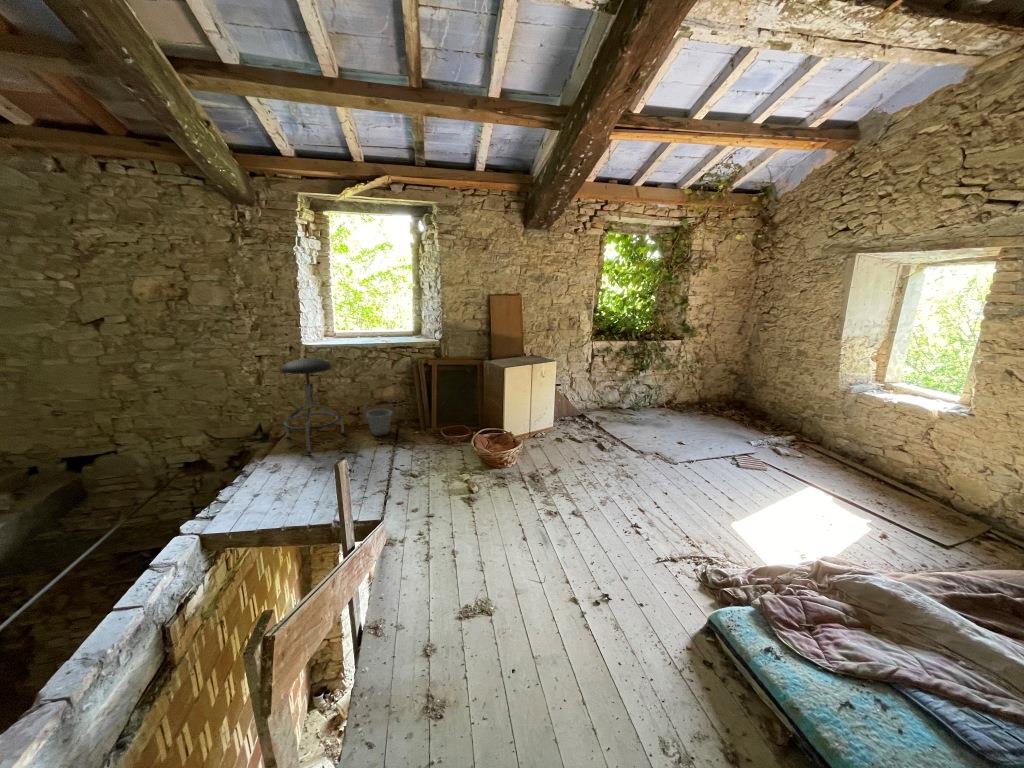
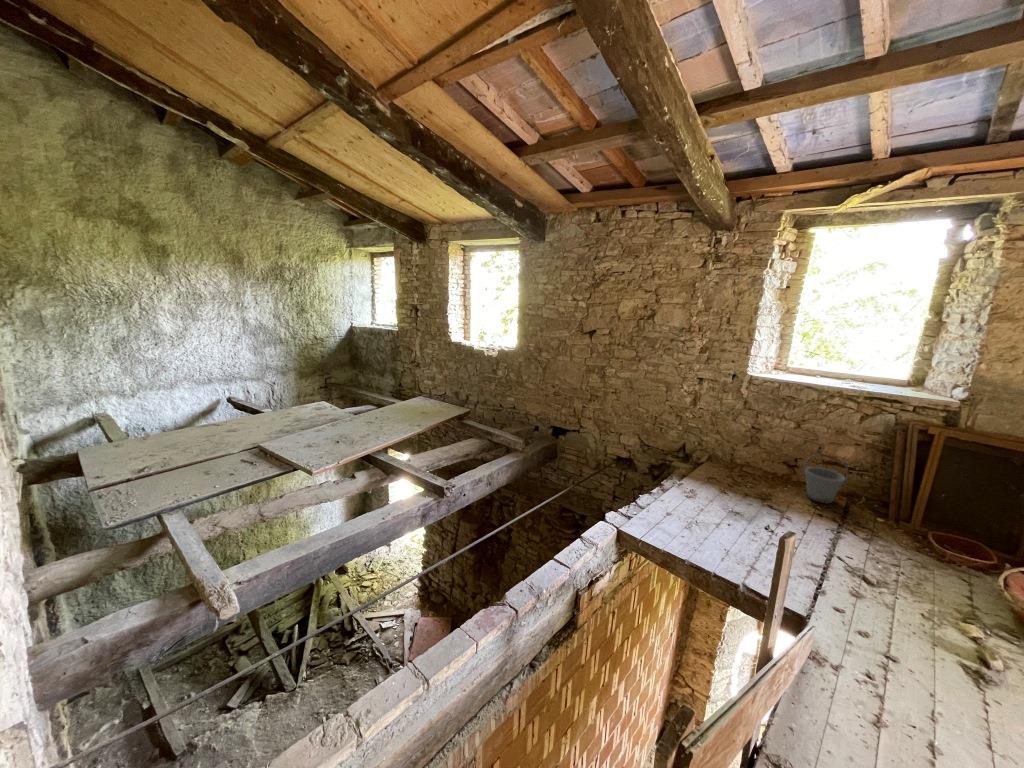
stool: present [281,358,345,454] -> none [705,389,776,492]

